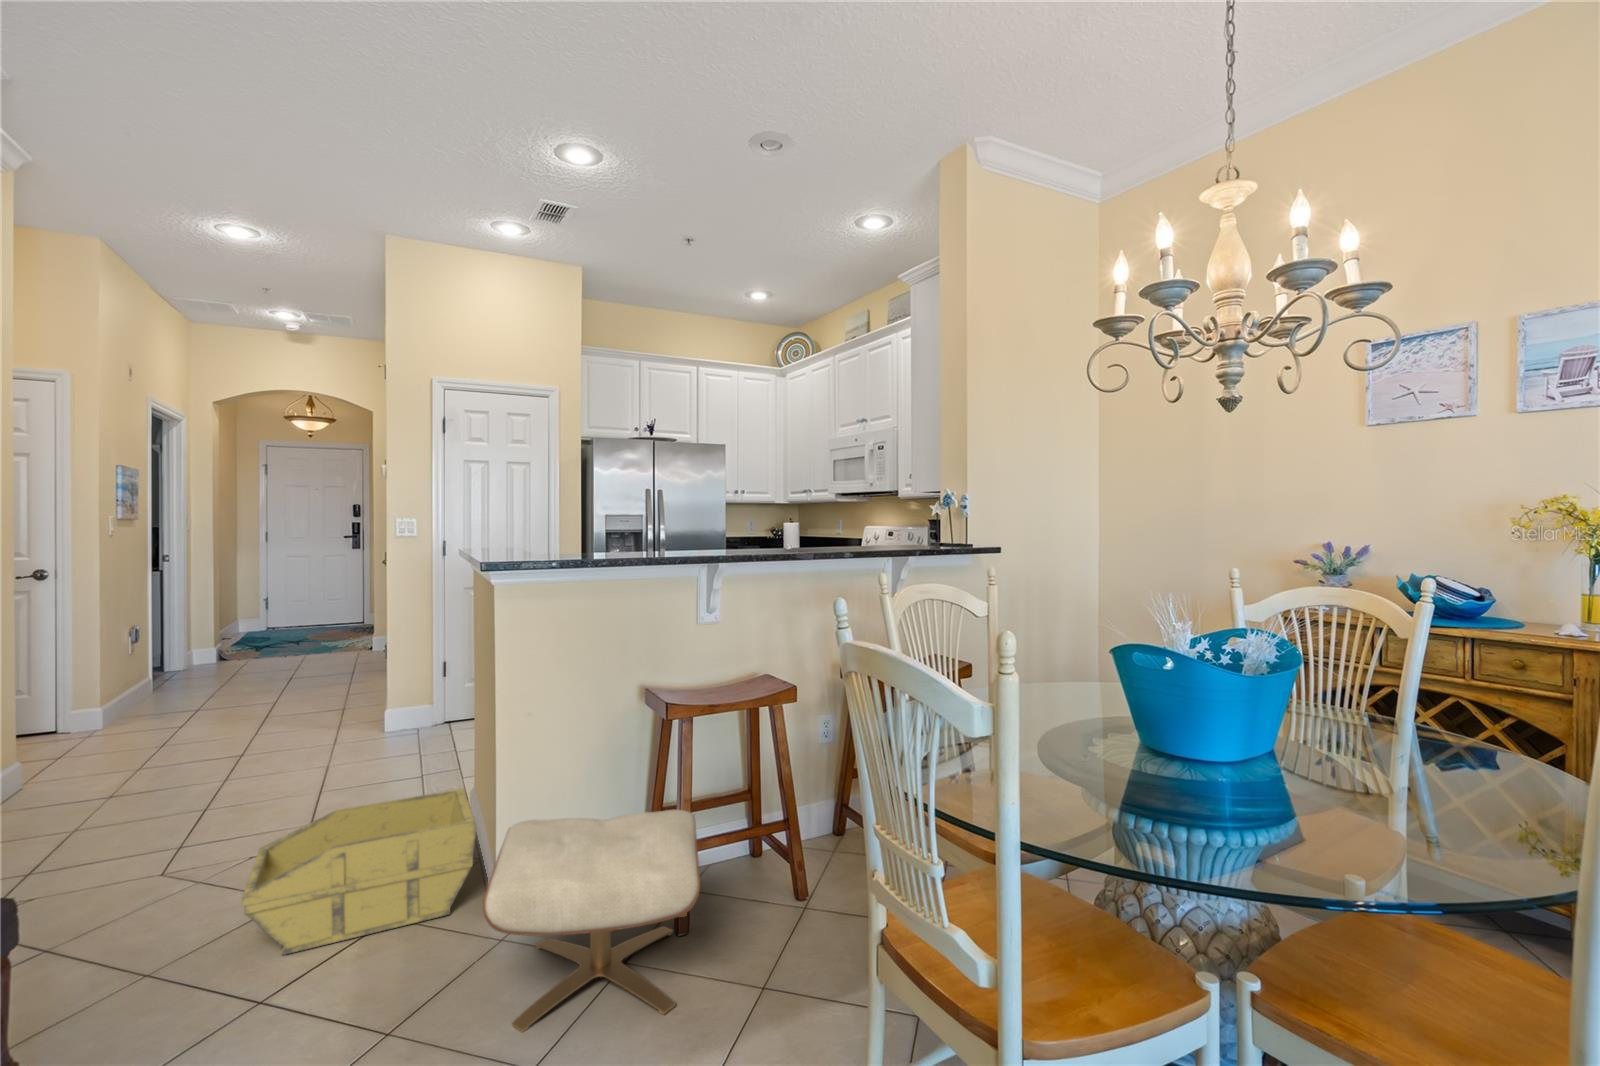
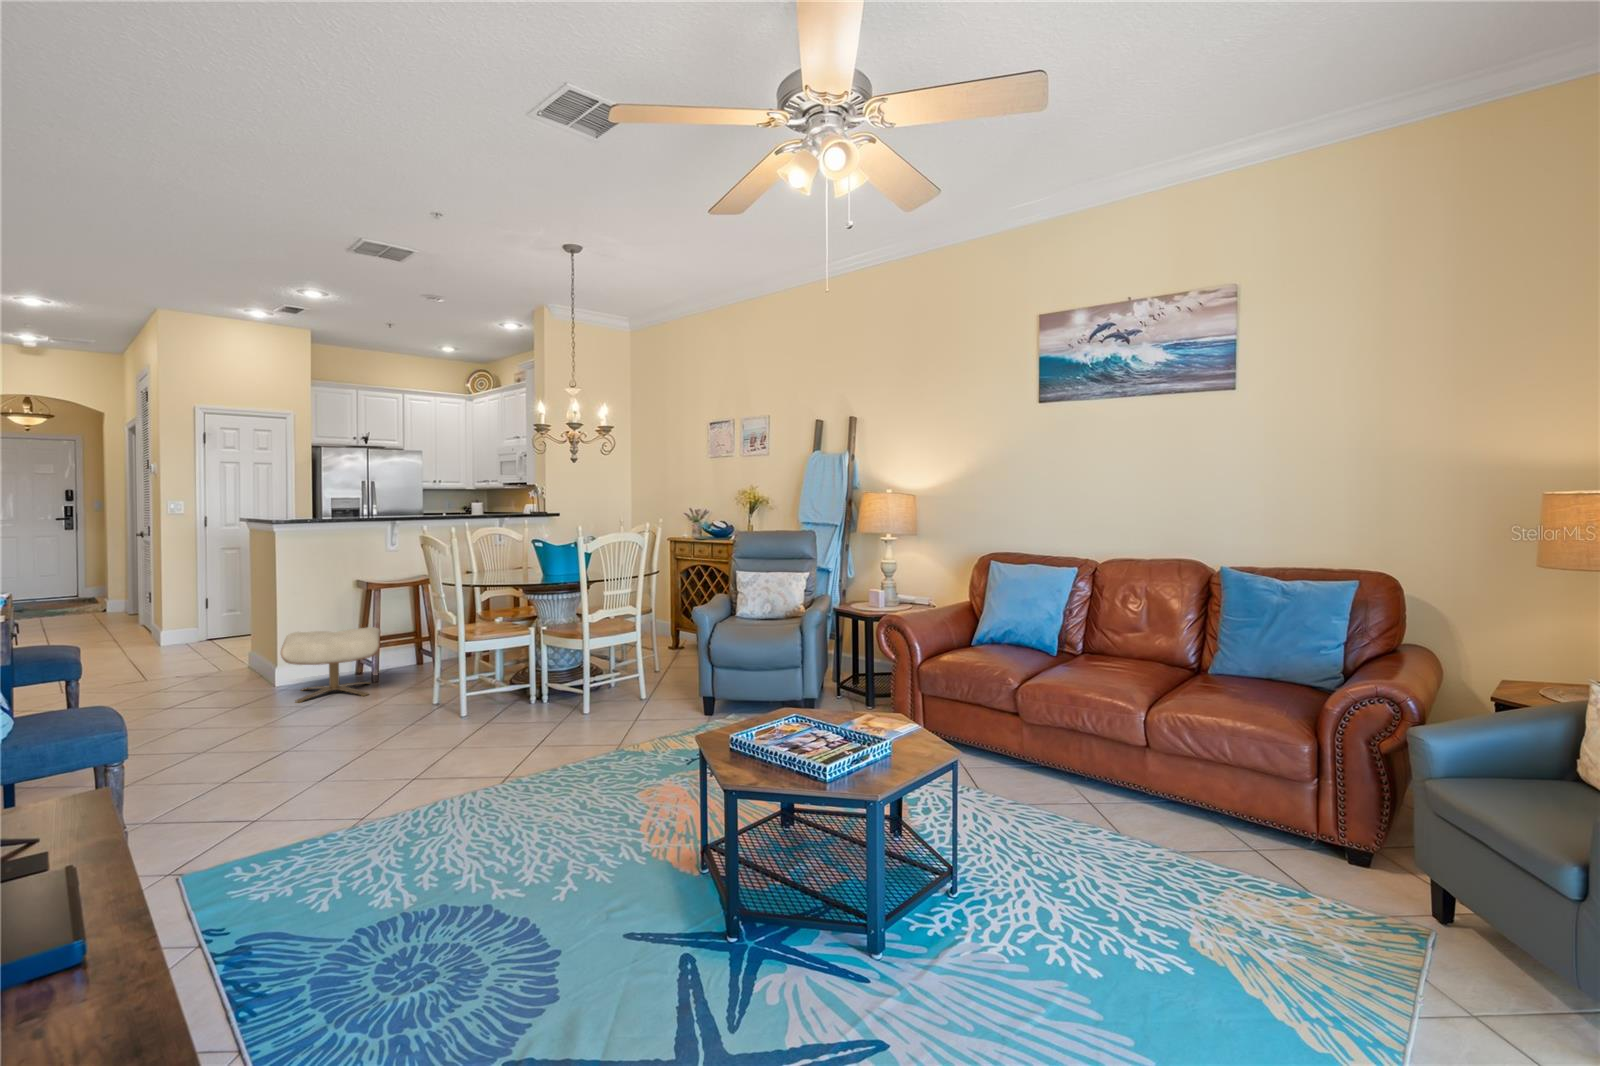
storage bin: present [241,789,476,955] -> none [138,638,265,700]

